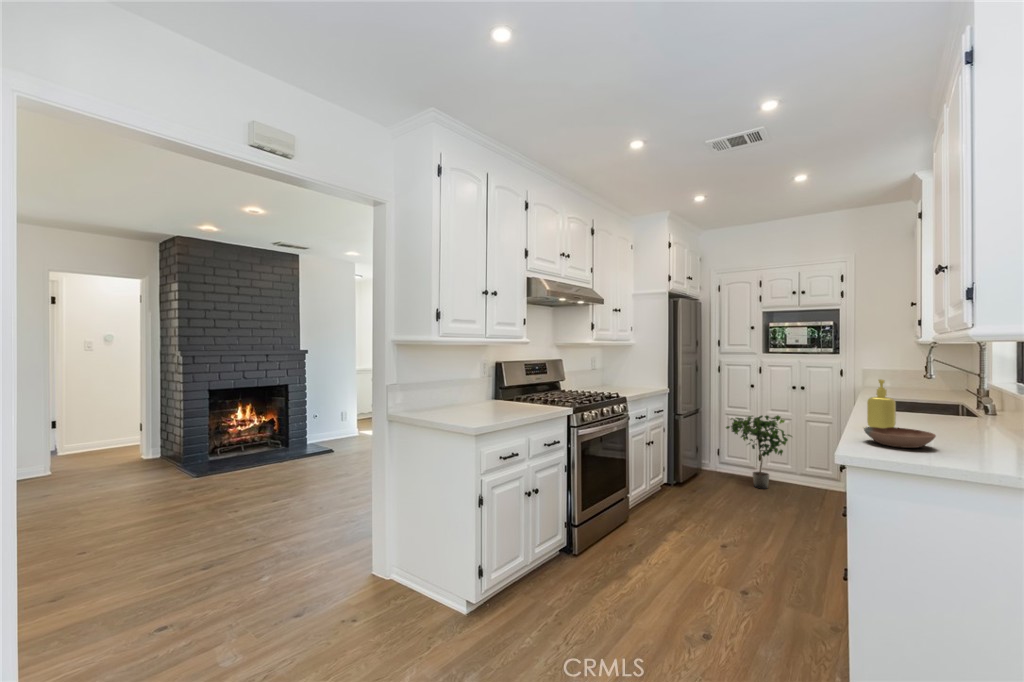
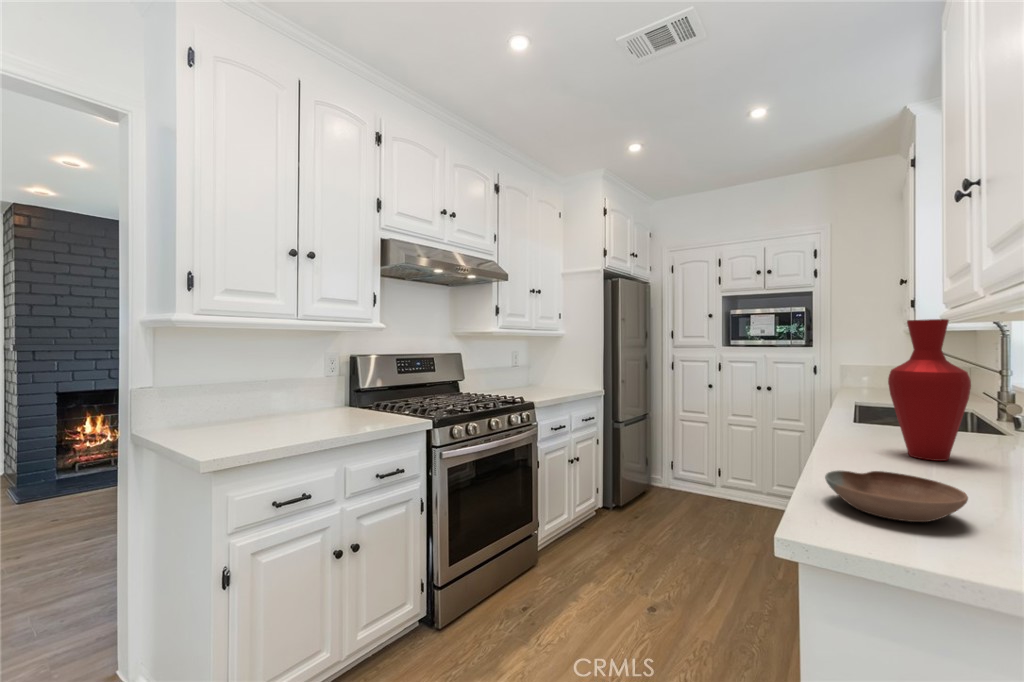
vase: none [898,344,948,428] -> present [888,319,971,461]
soap dispenser: present [867,379,896,428] -> none [837,379,885,468]
potted plant: present [726,416,792,489] -> none [676,422,757,513]

